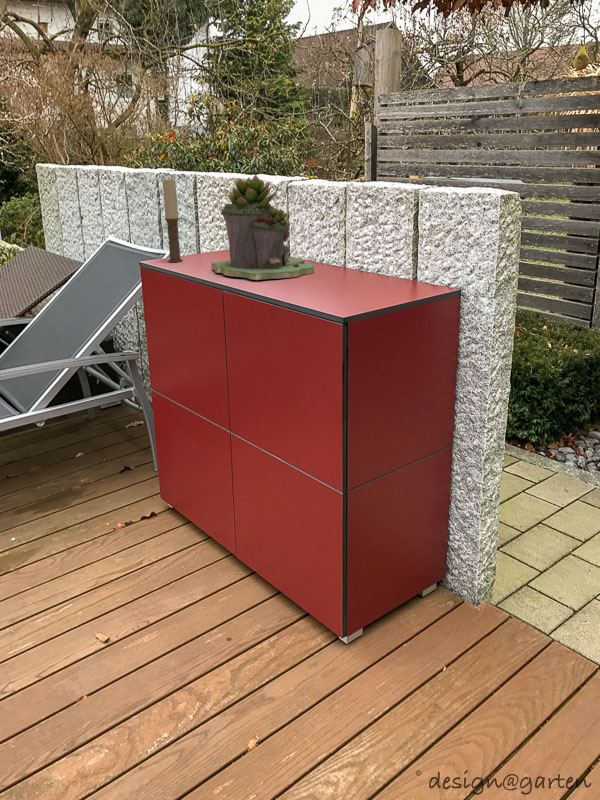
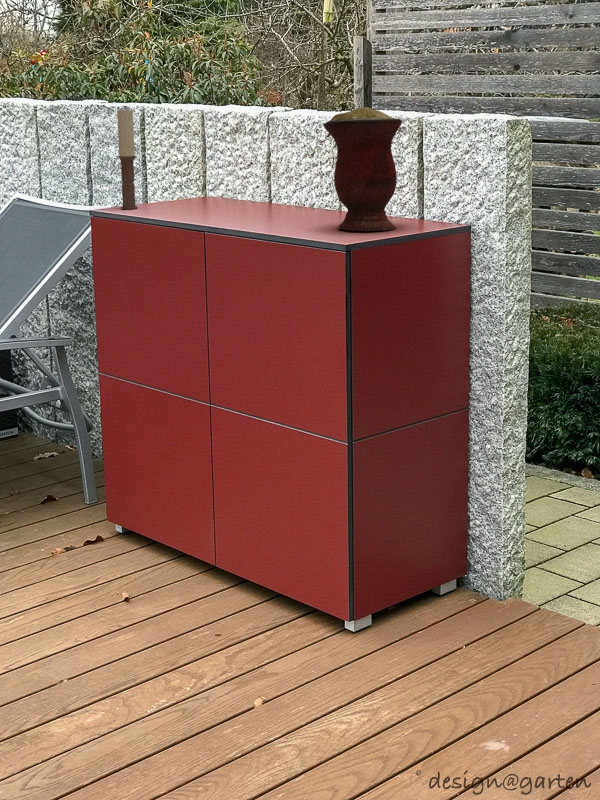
succulent planter: present [211,175,314,280] -> none [178,103,304,220]
vase: none [327,182,400,298] -> present [324,107,402,231]

